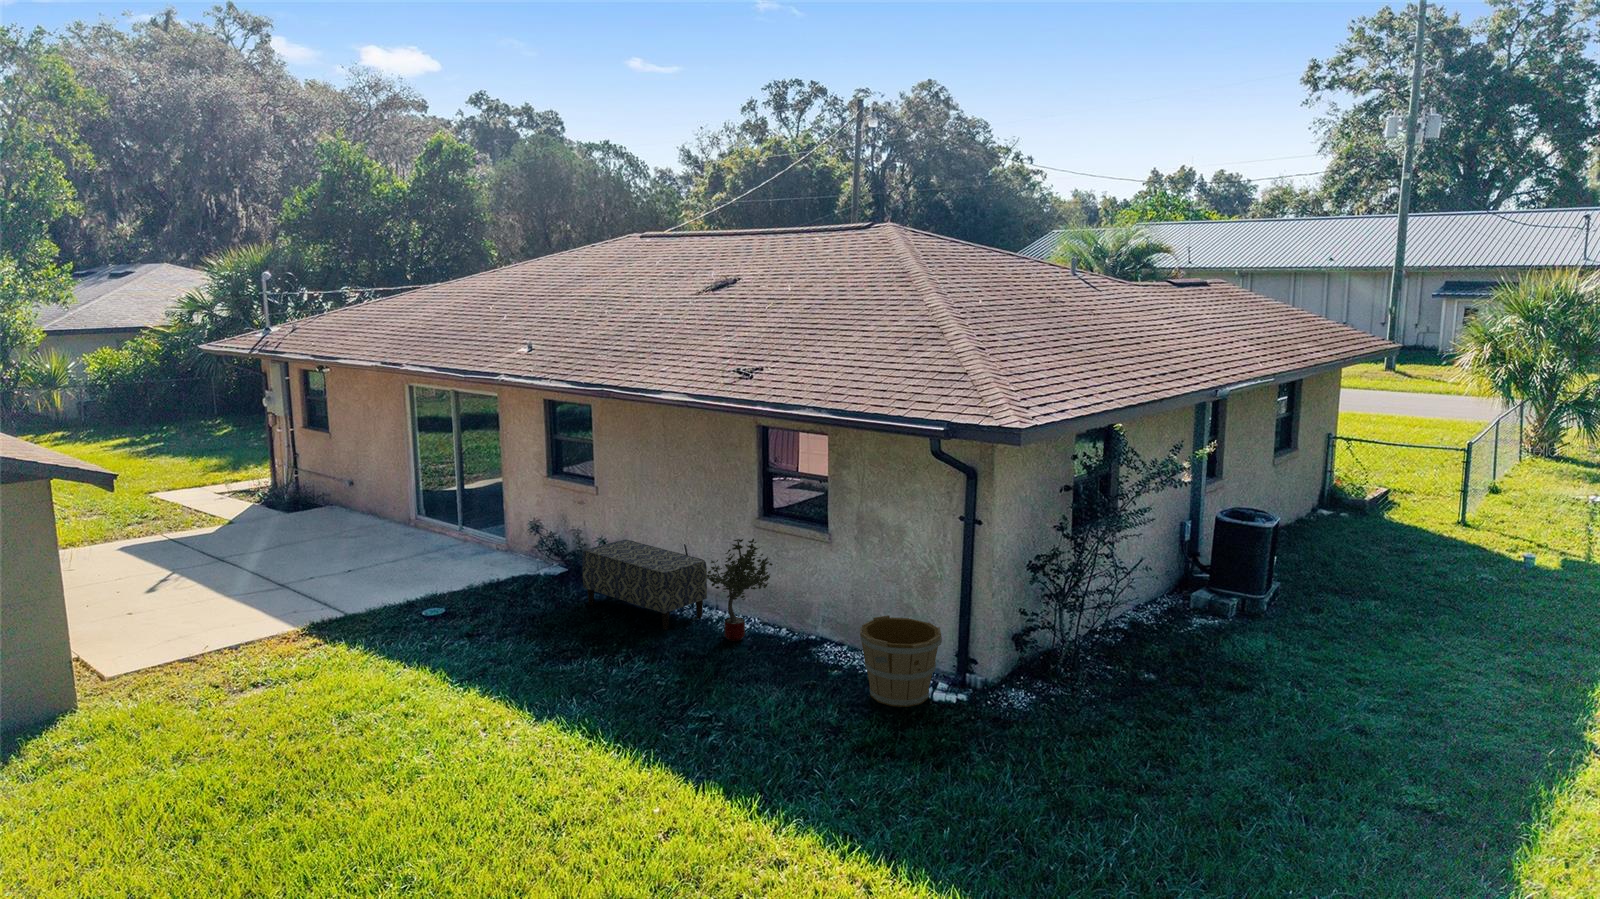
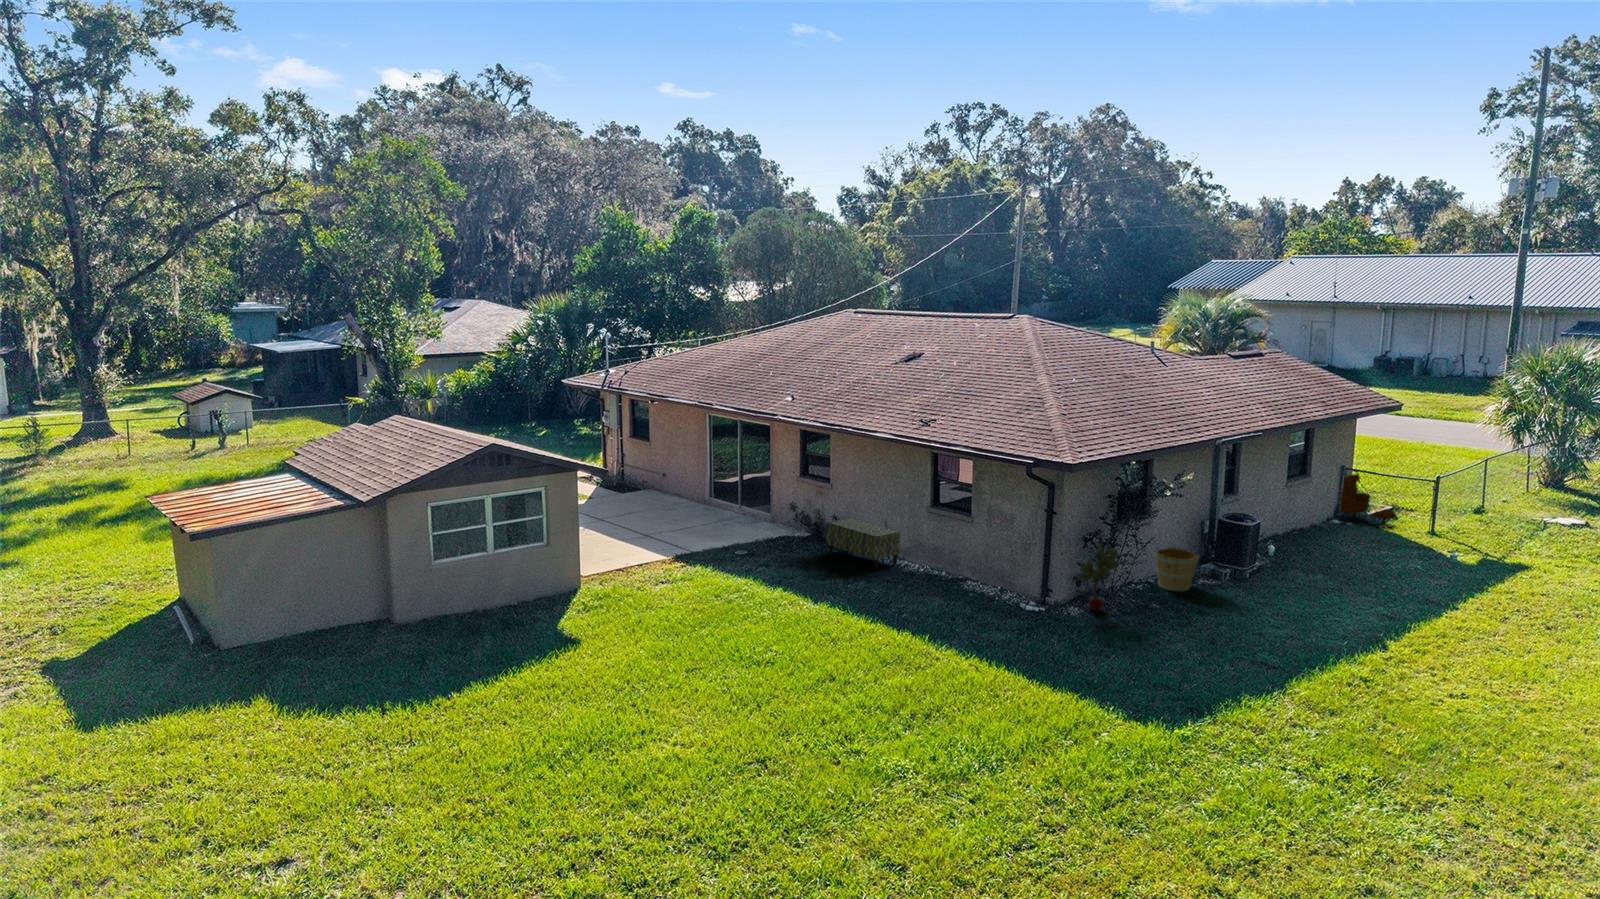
lounge chair: none [1304,446,1381,519] -> present [1340,474,1396,529]
potted tree: present [706,538,773,641] -> present [1077,544,1118,611]
wooden bucket: present [860,616,942,707] -> present [1154,547,1199,592]

